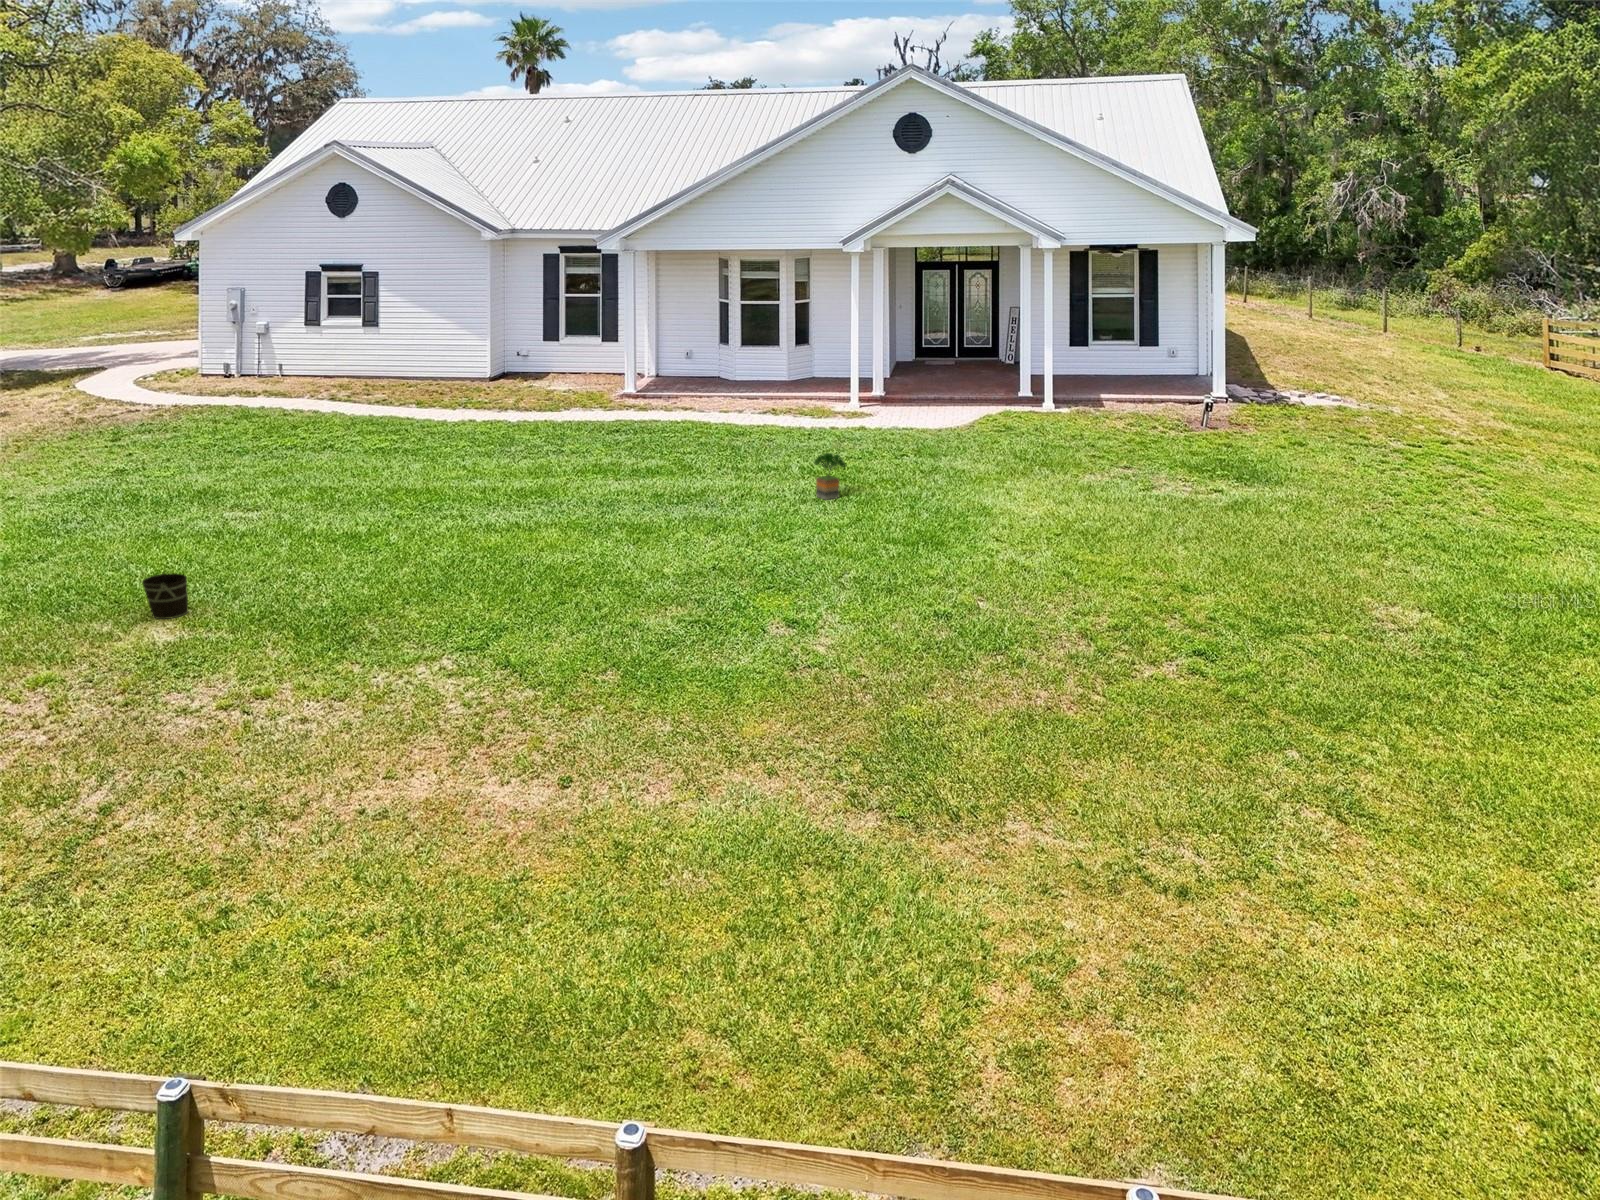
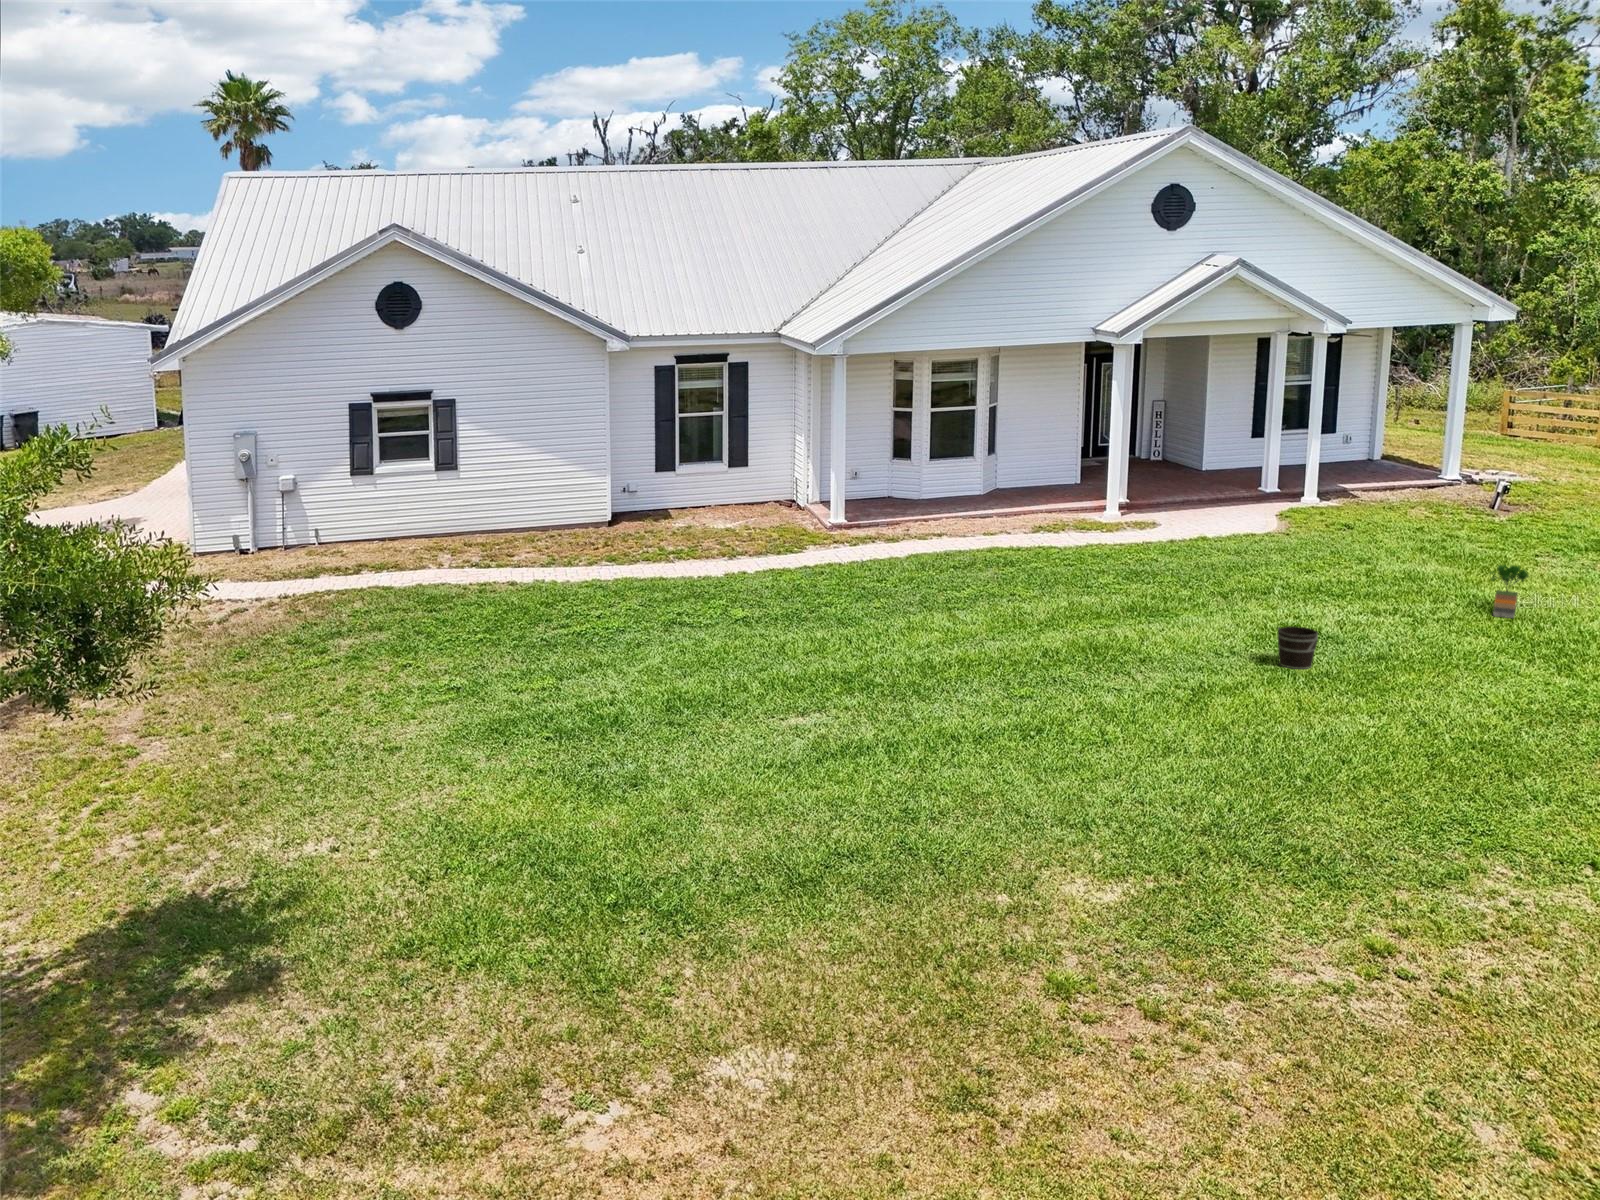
bucket: present [142,573,188,619] -> present [1278,626,1319,669]

